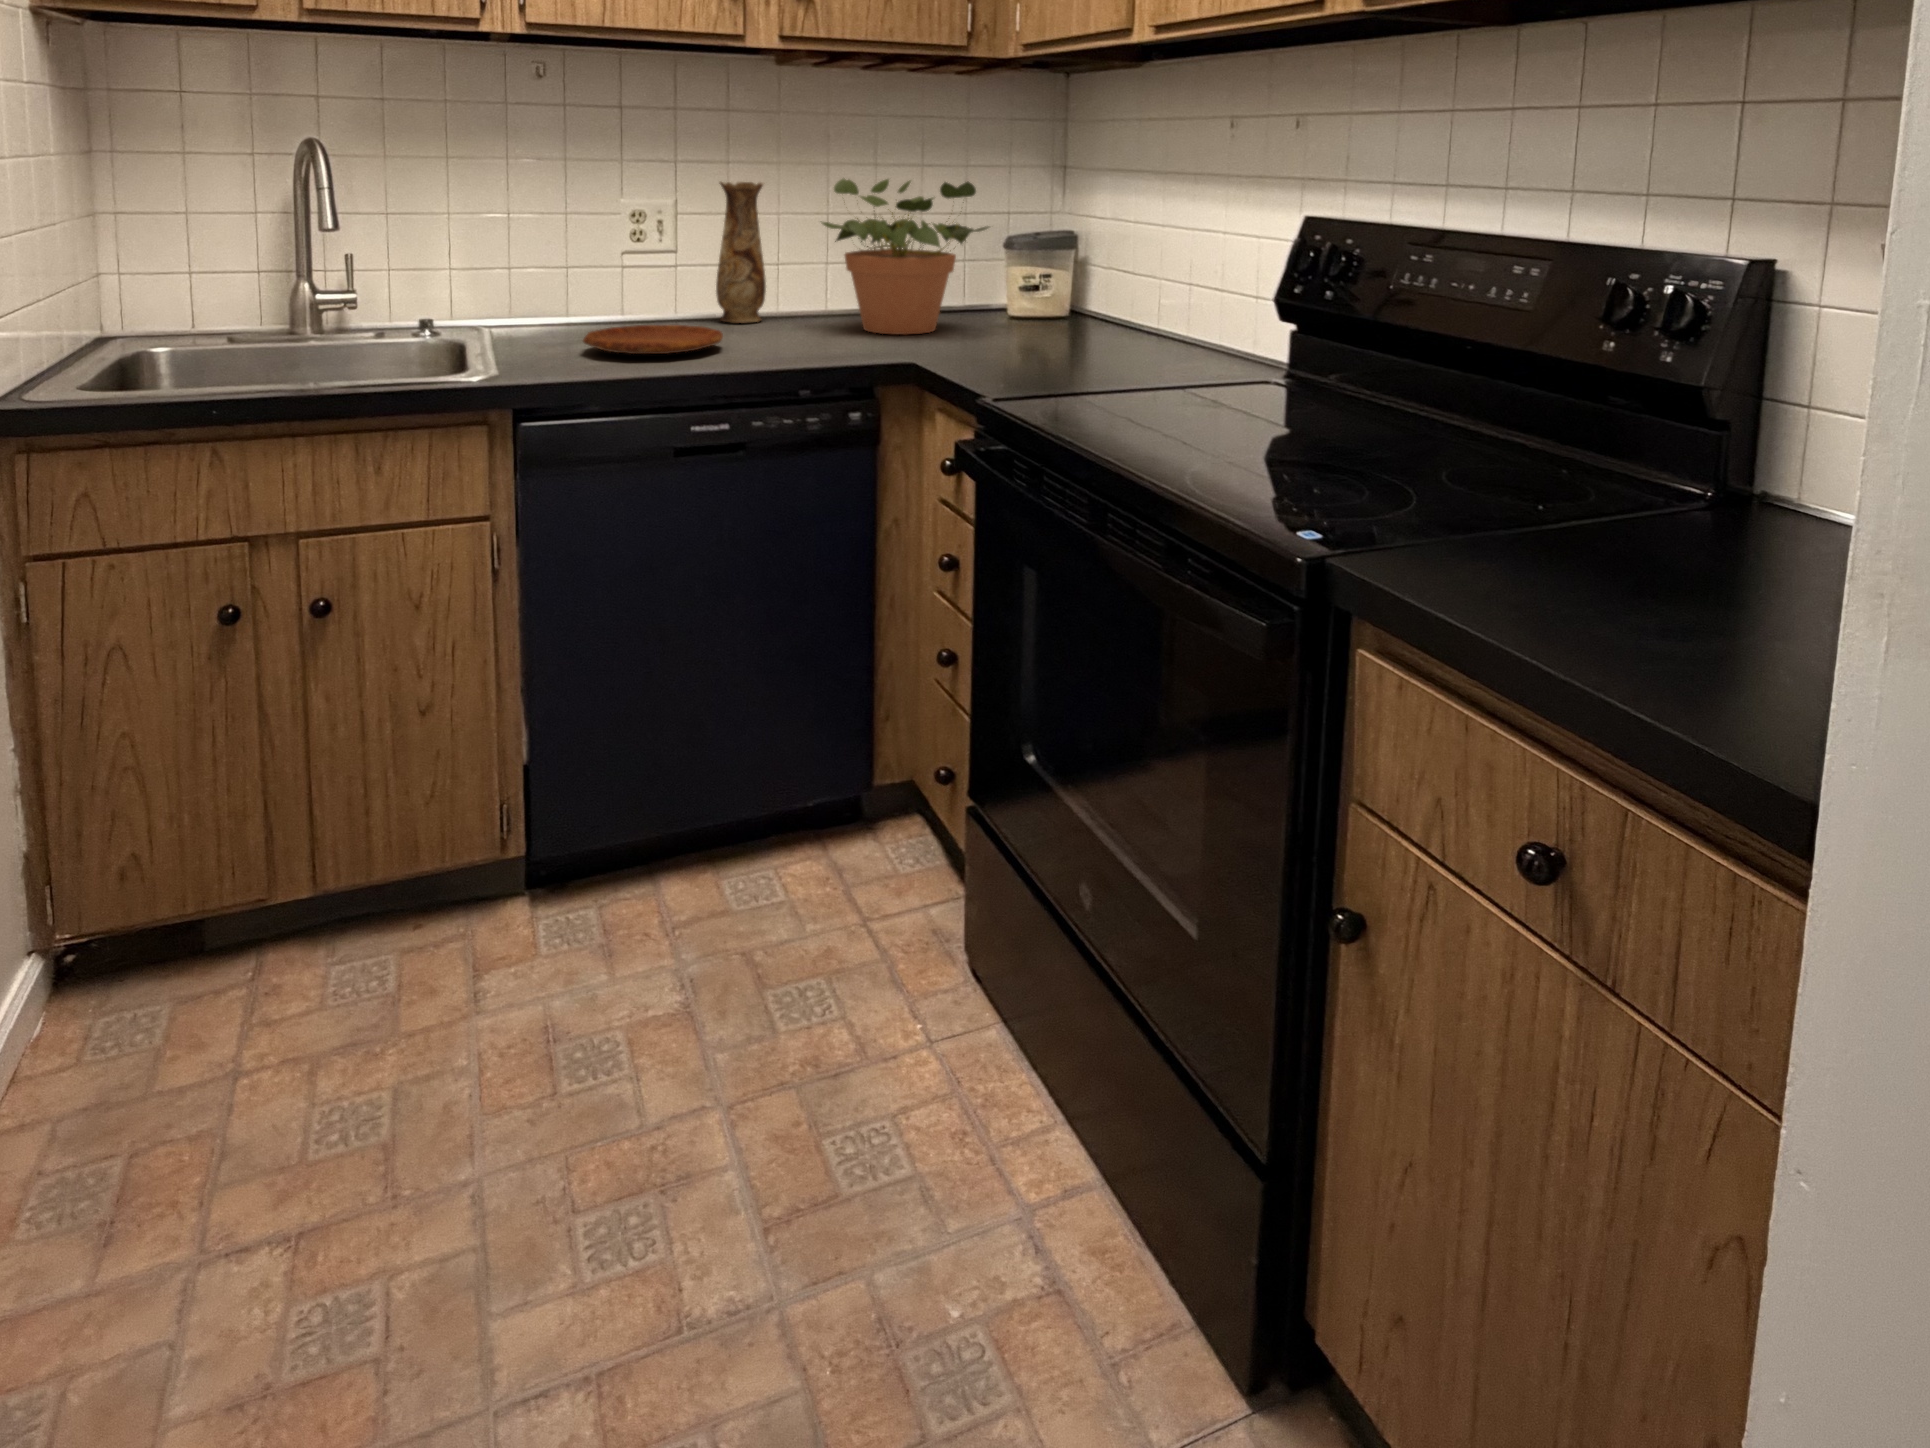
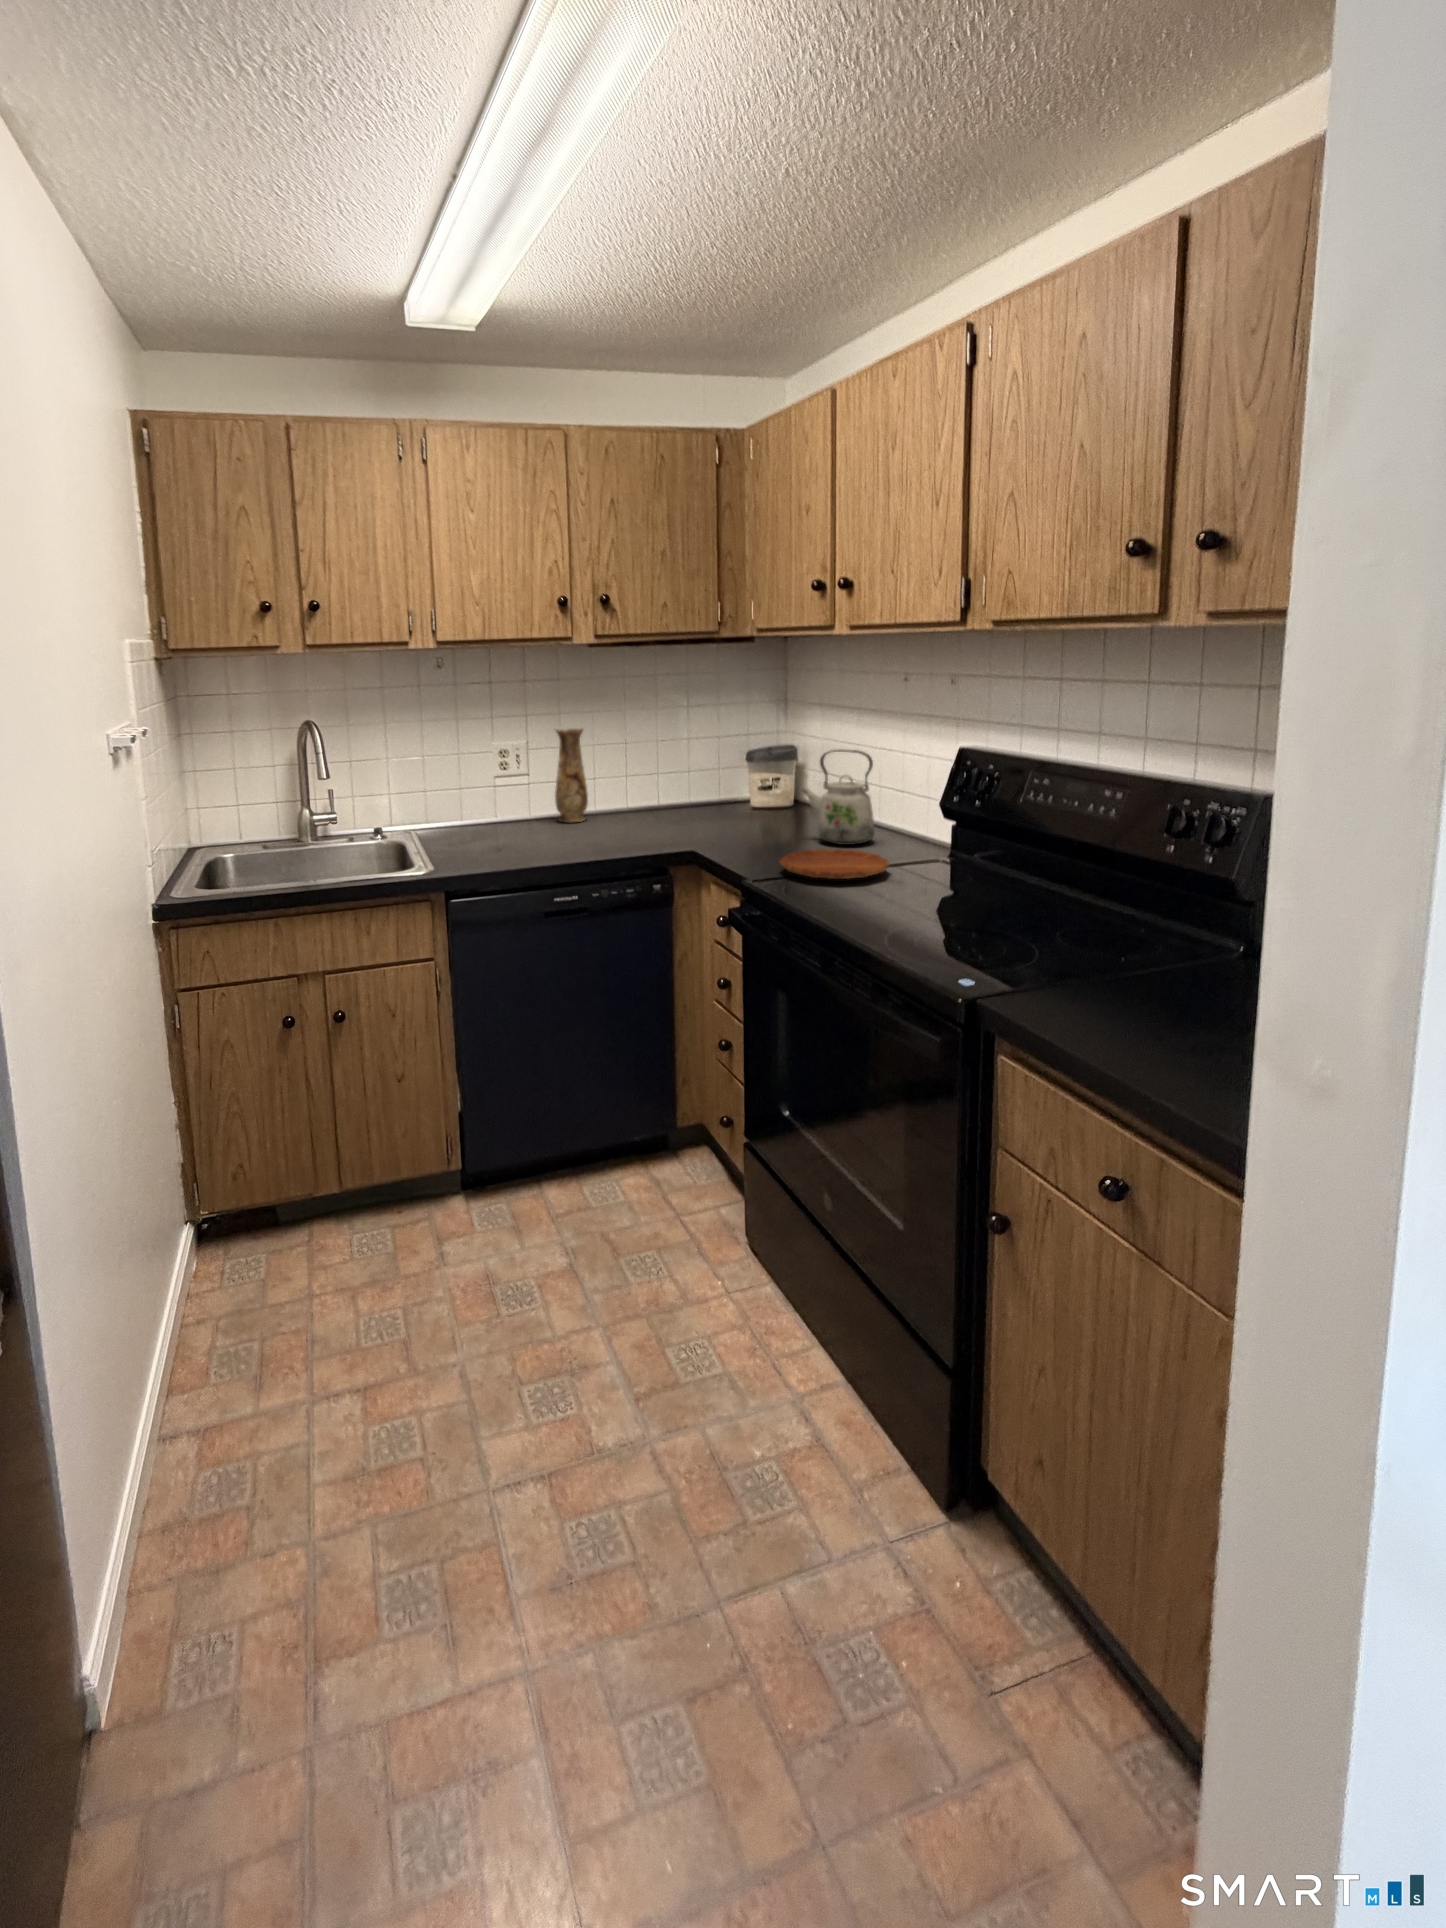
potted plant: present [822,178,989,335] -> none [622,720,744,829]
kettle: none [1074,219,1179,359] -> present [802,749,875,845]
tray: present [583,325,723,354] -> present [780,849,889,879]

